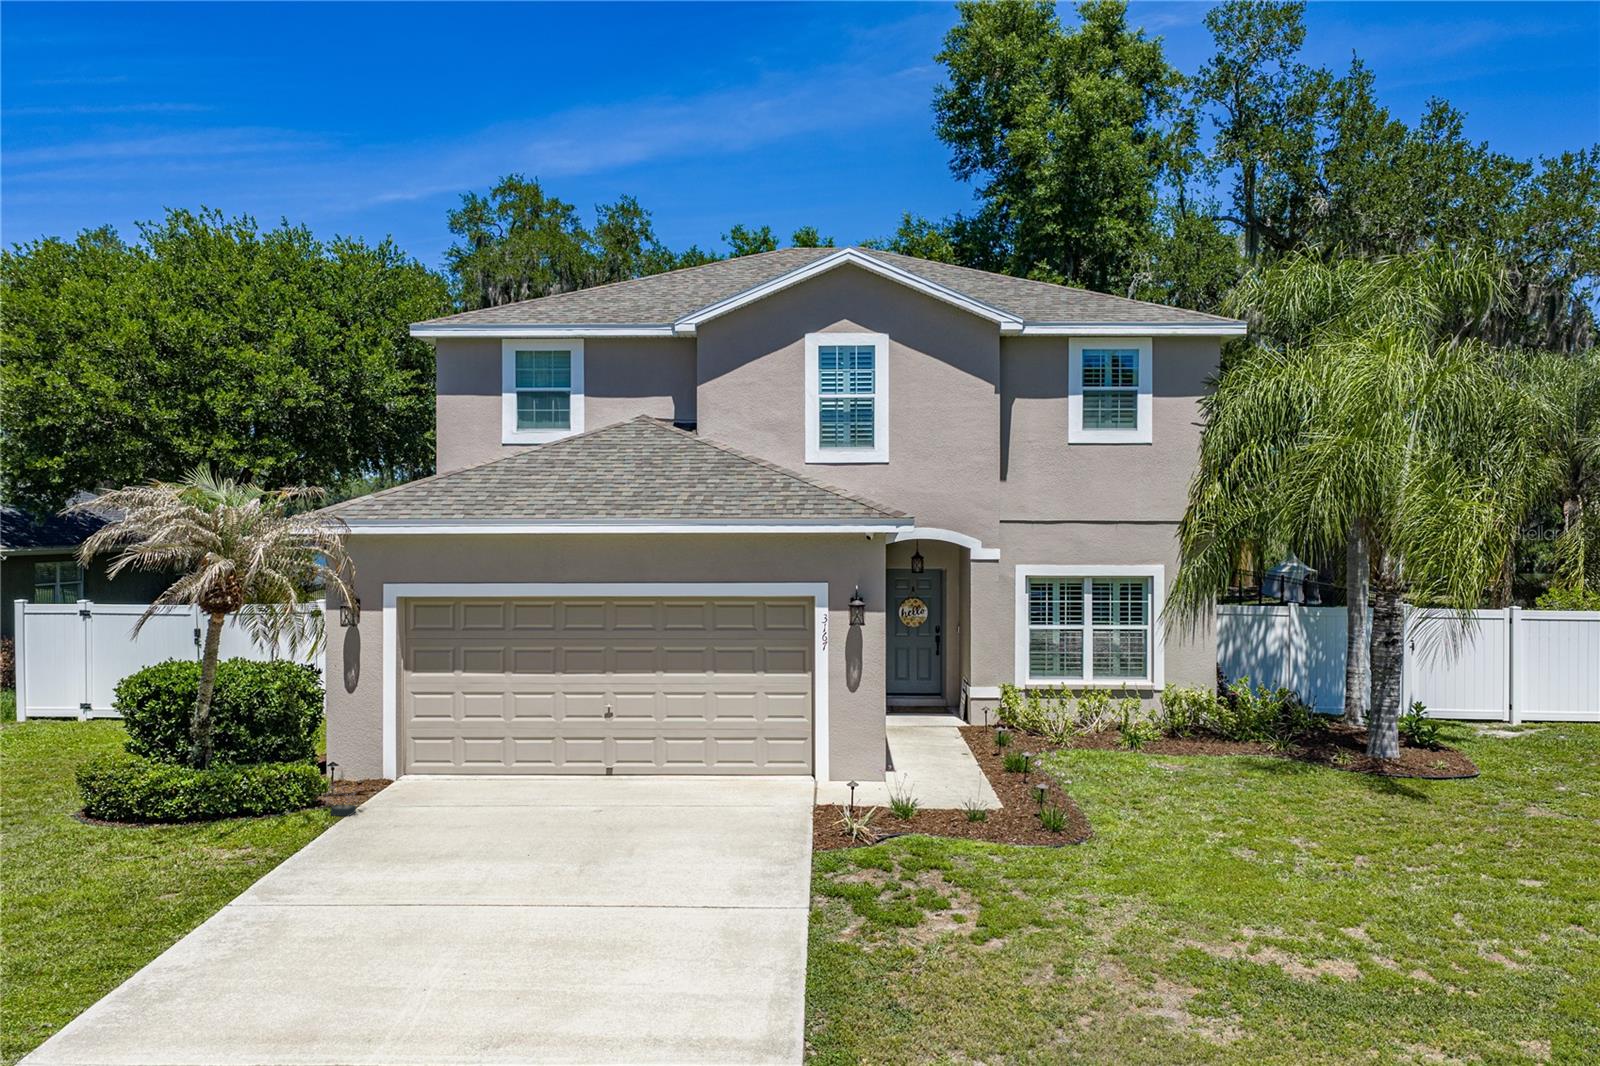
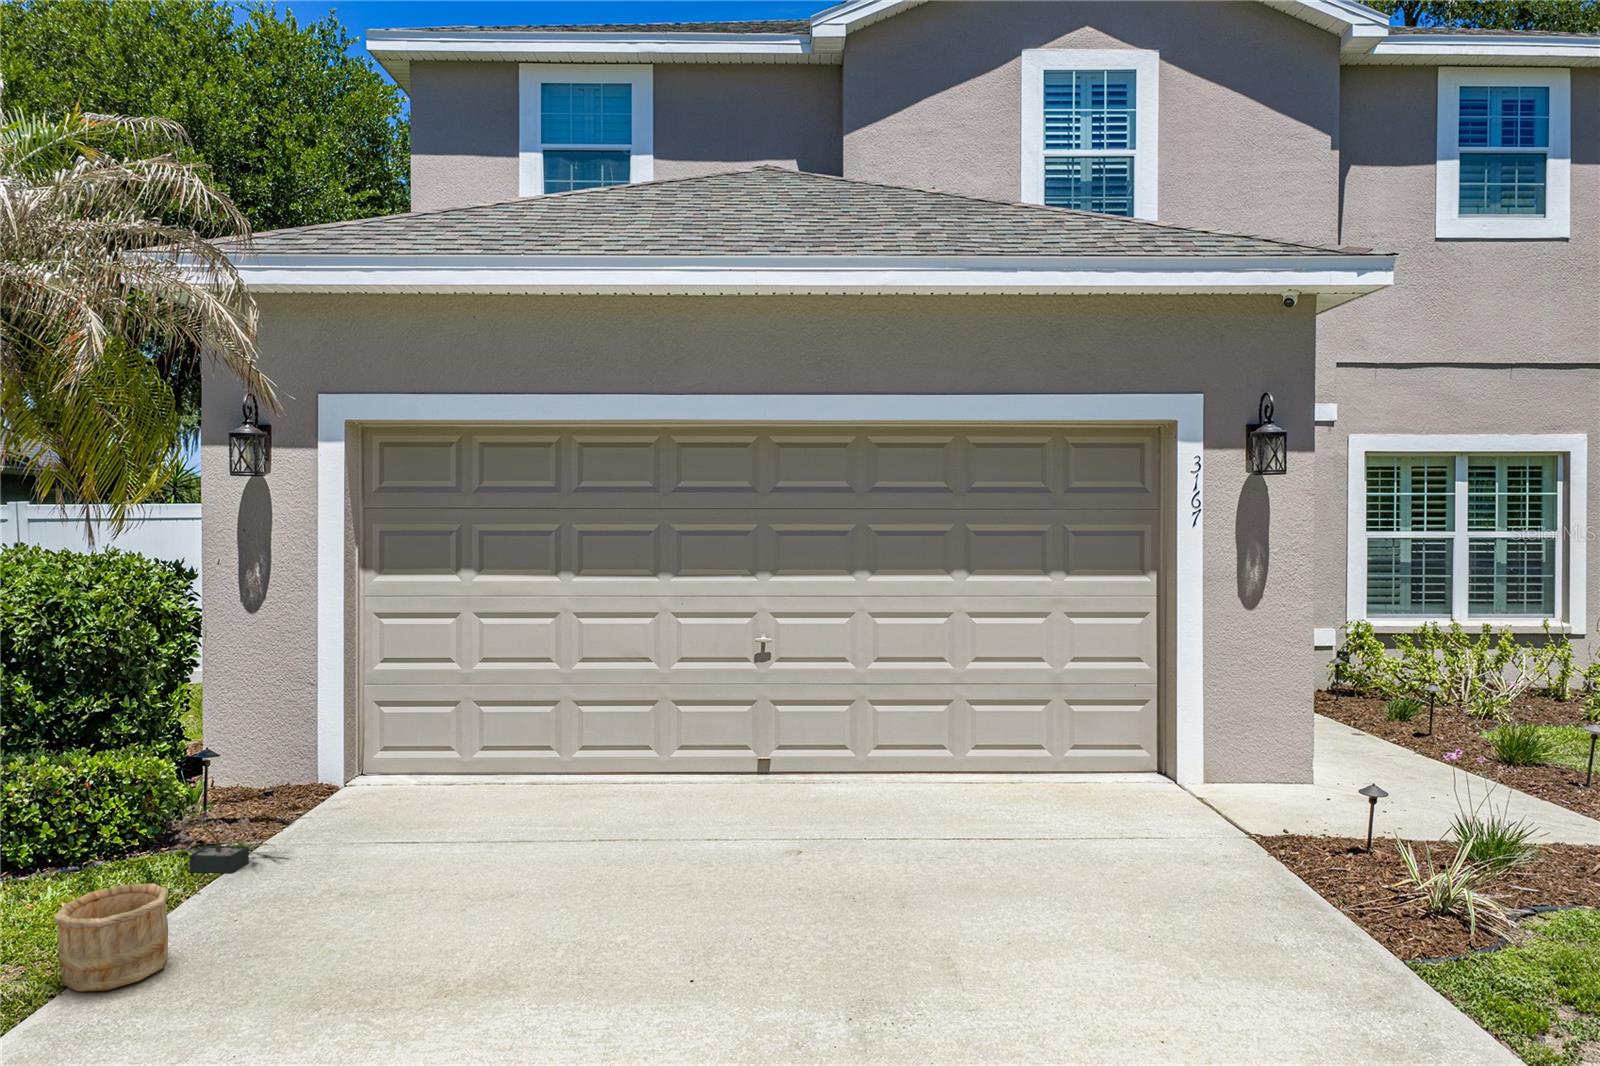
wooden bucket: none [292,813,332,851] -> present [53,883,169,991]

